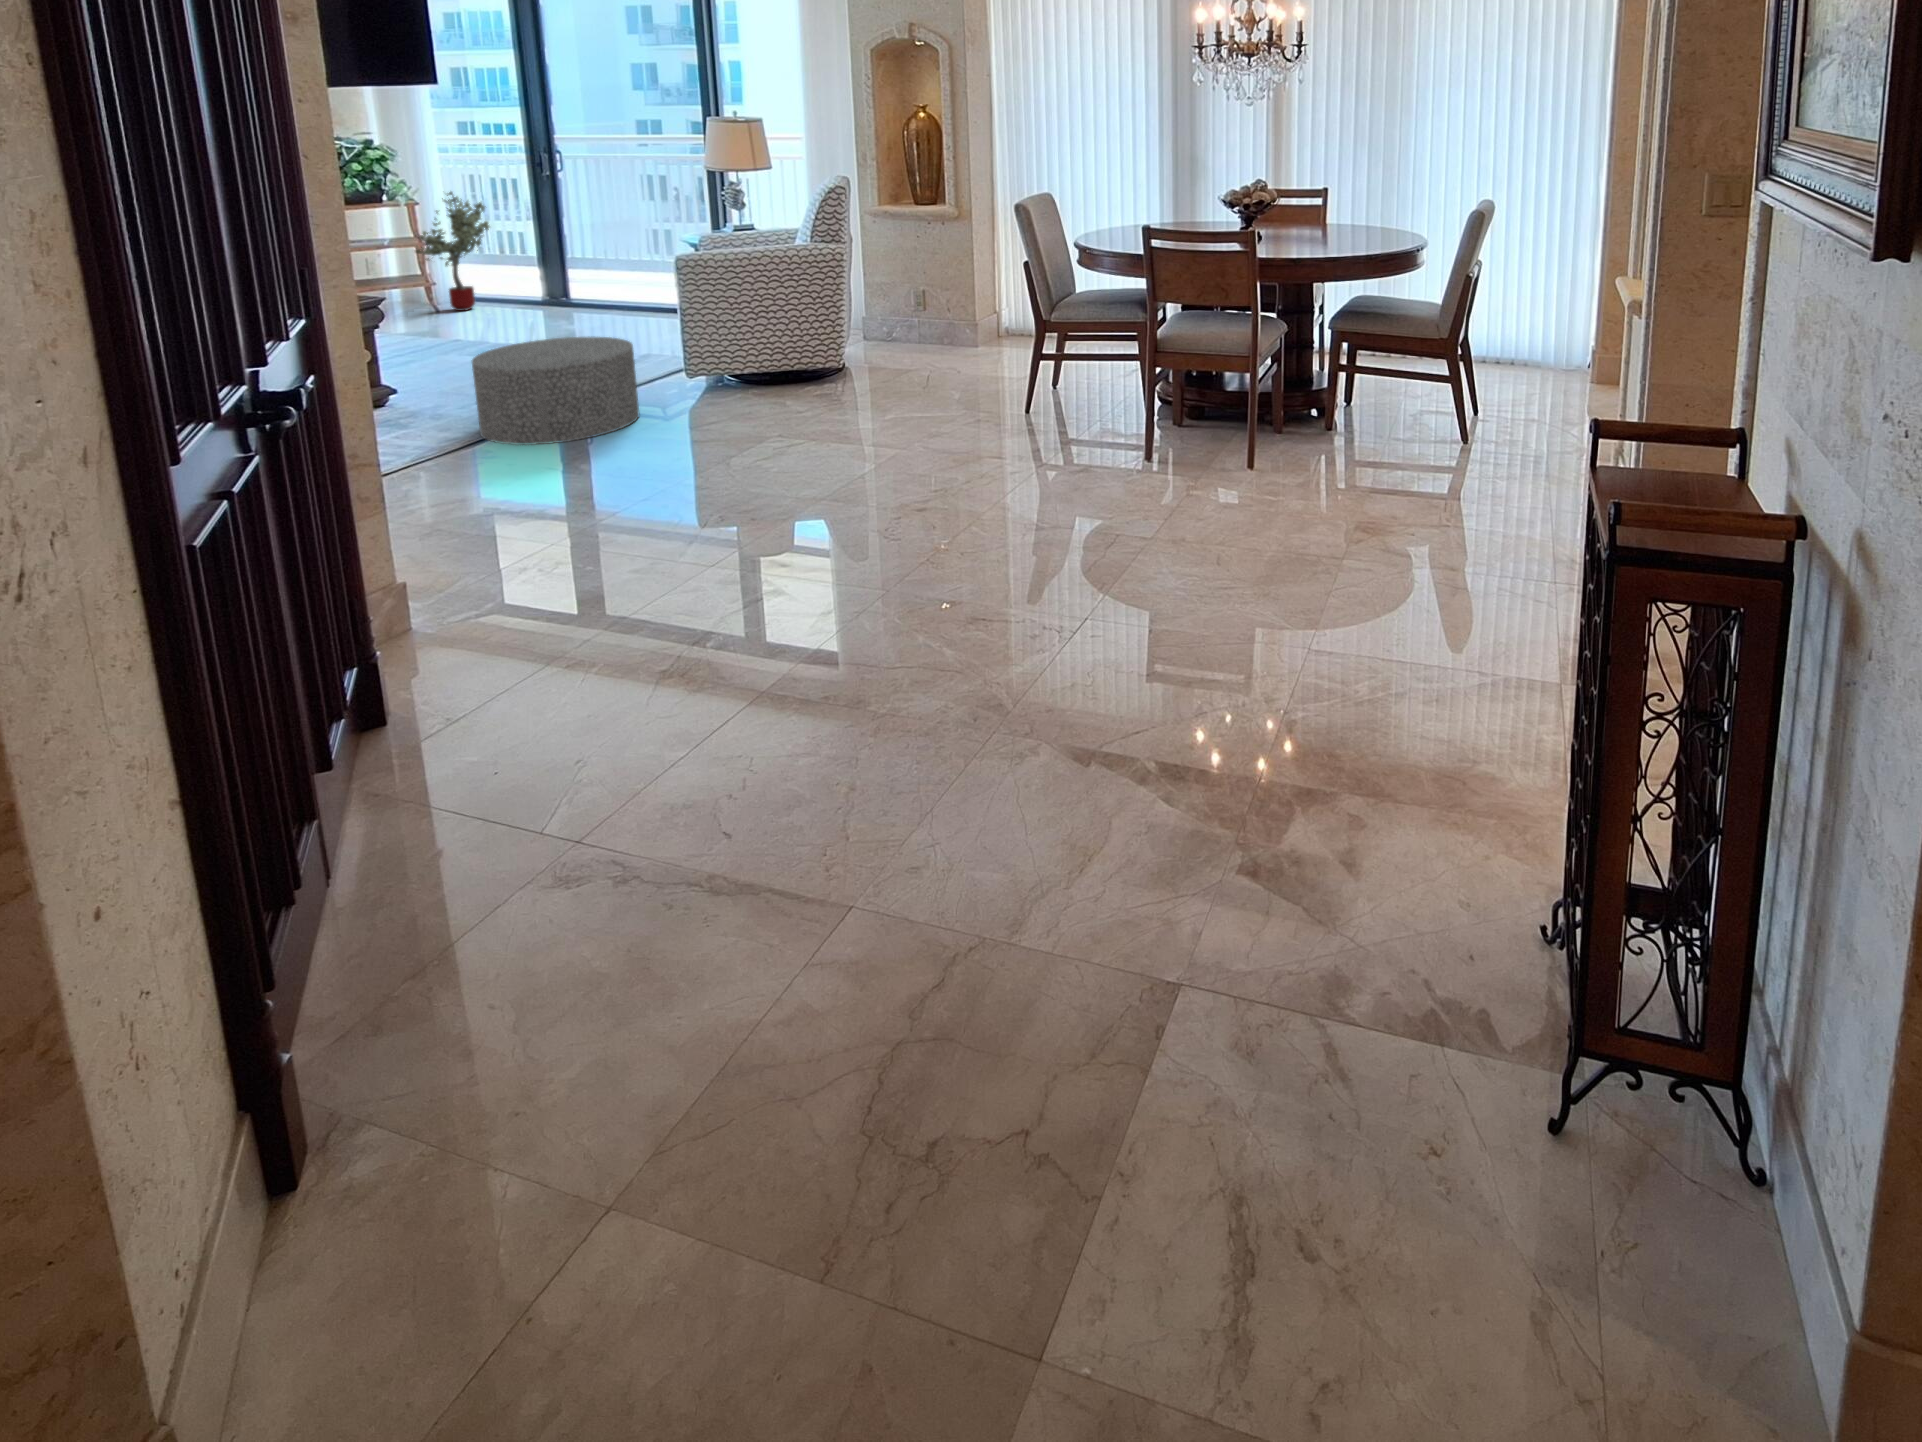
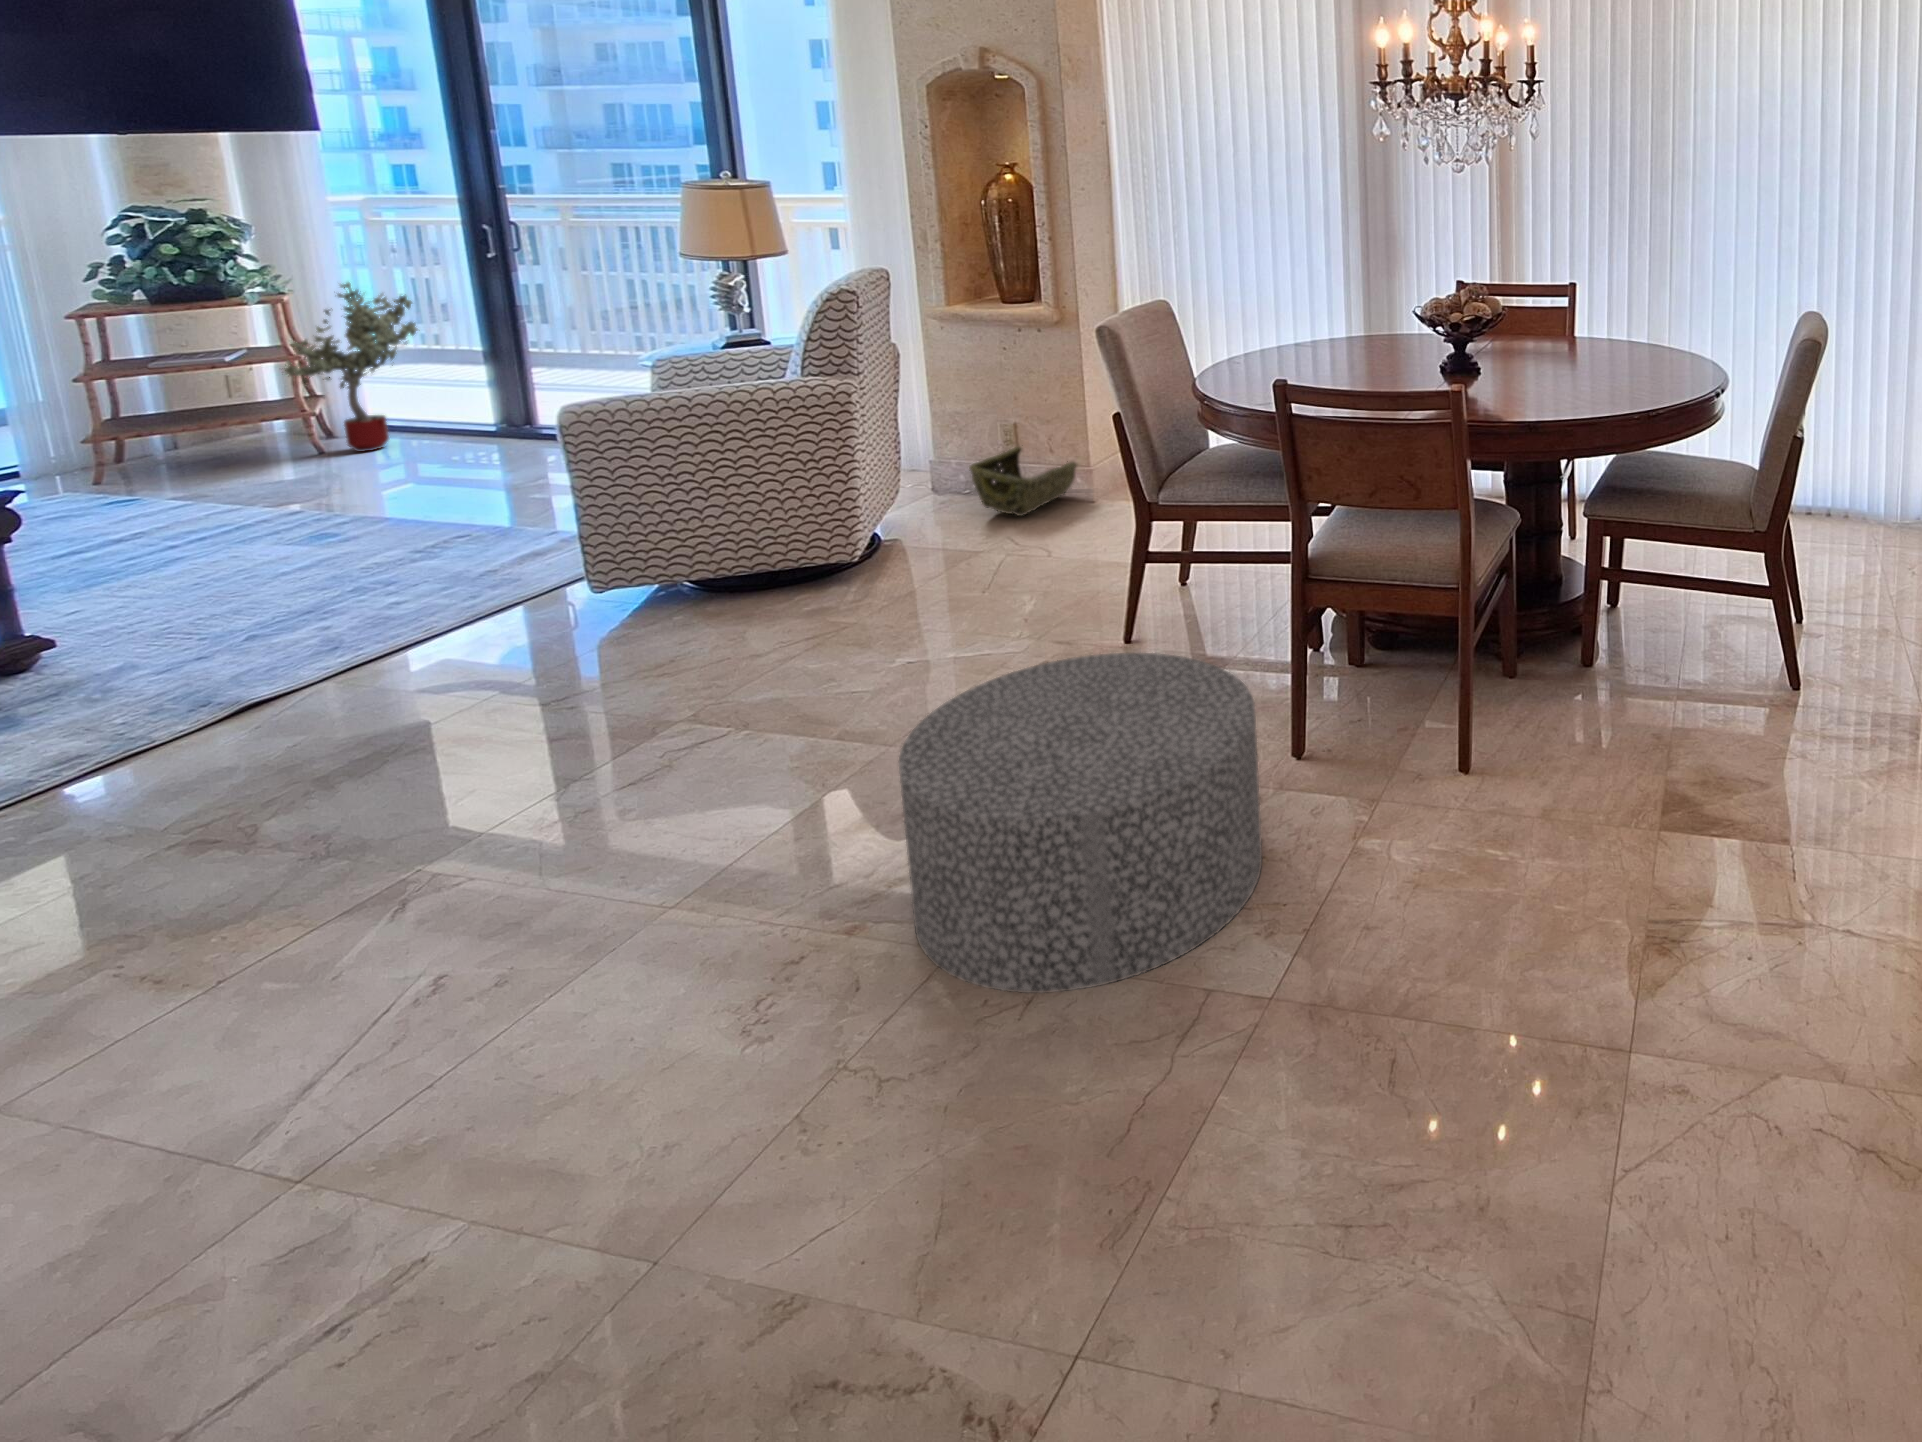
woven basket: none [899,306,973,352] -> present [969,445,1077,516]
ottoman: present [472,337,639,445] -> present [899,653,1262,993]

